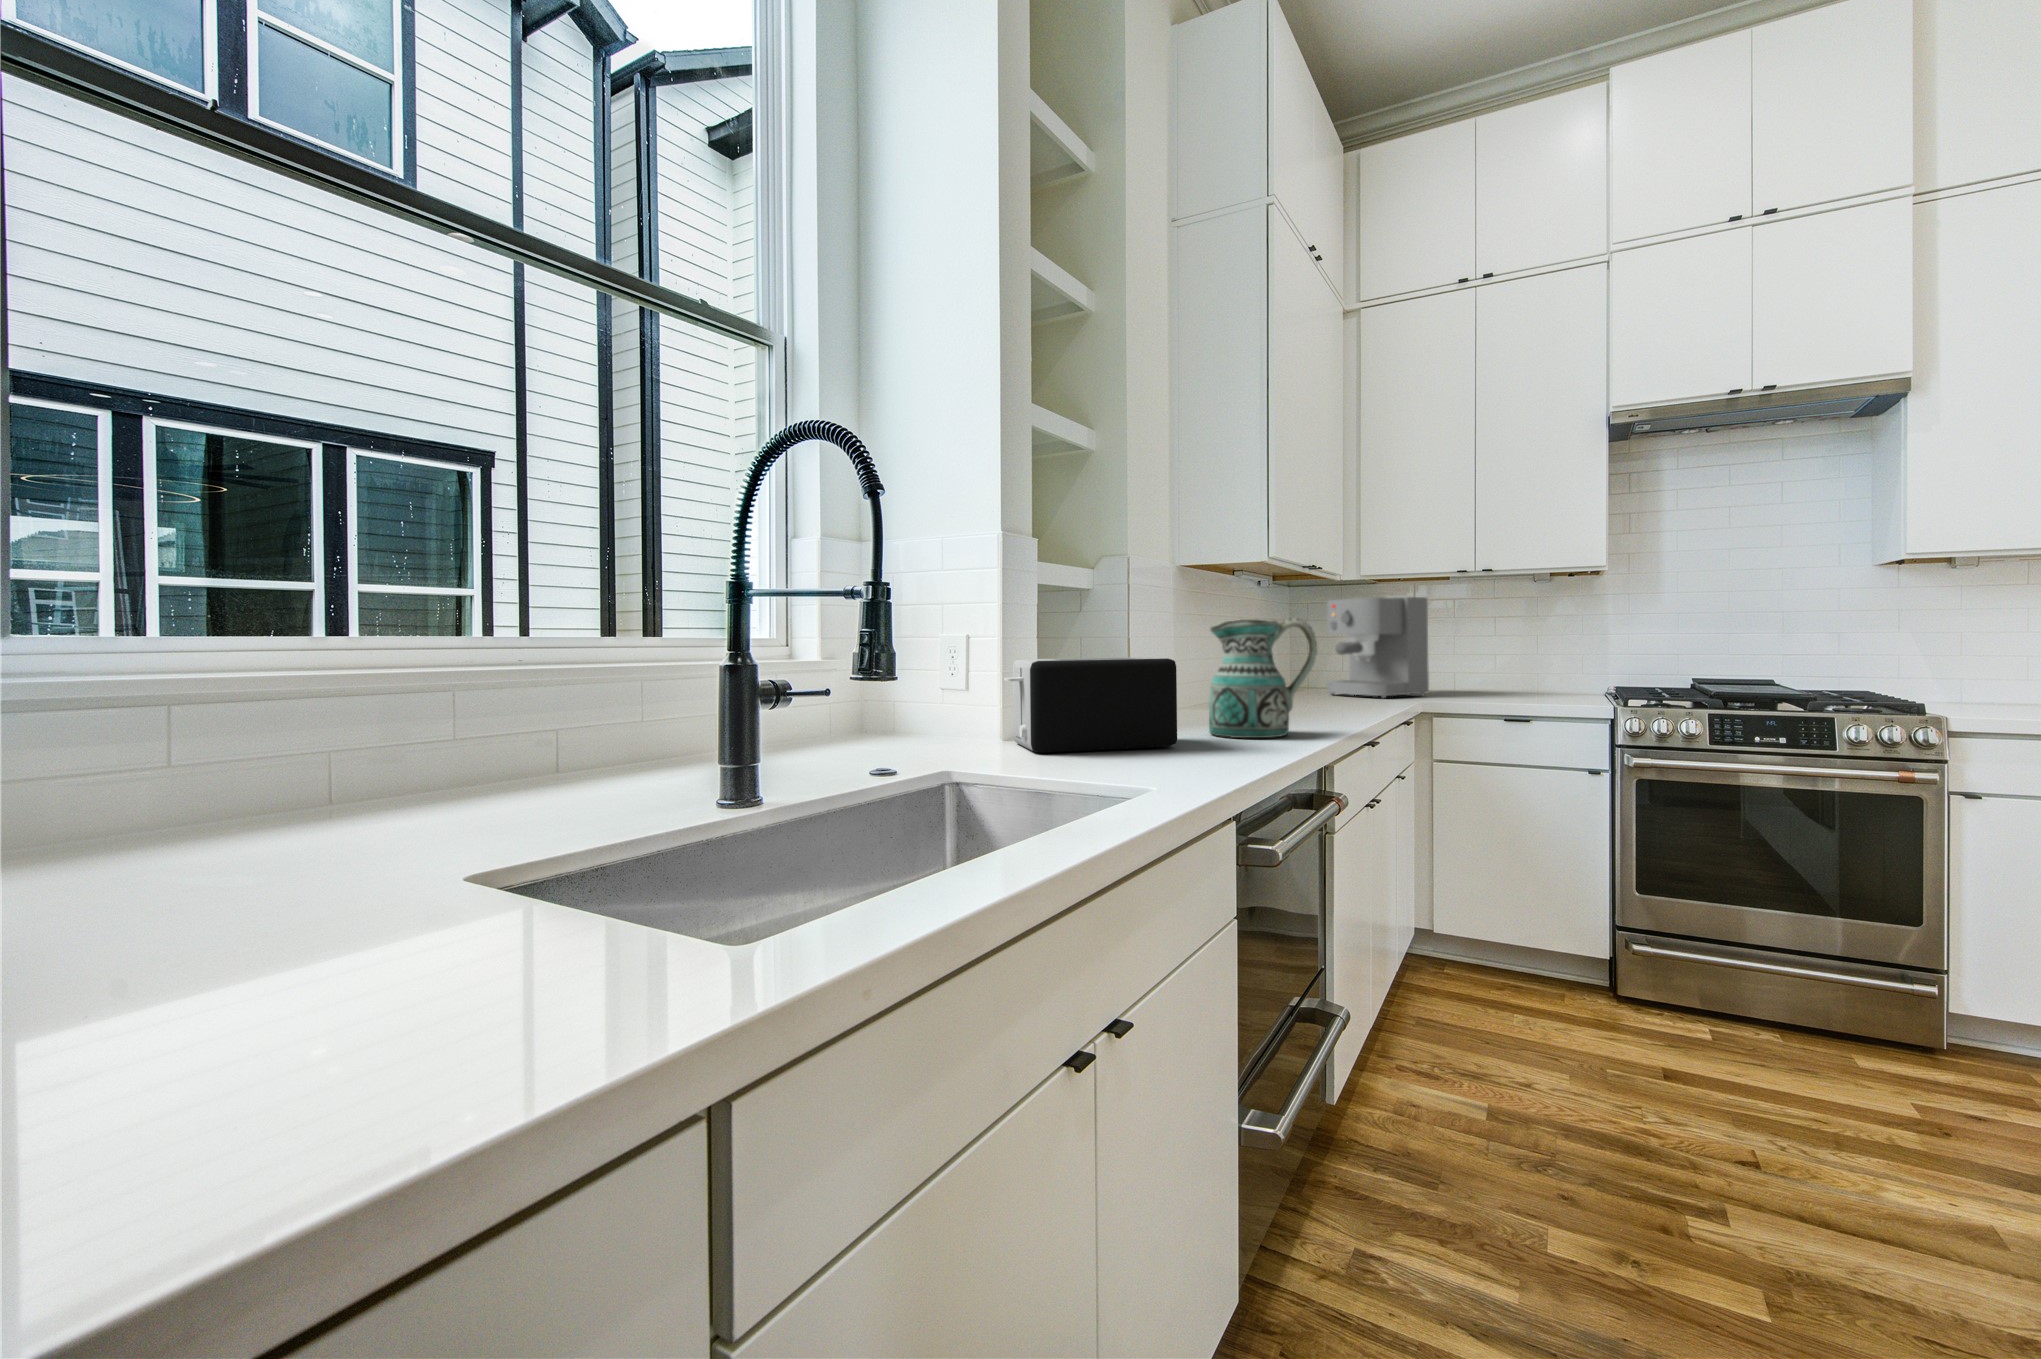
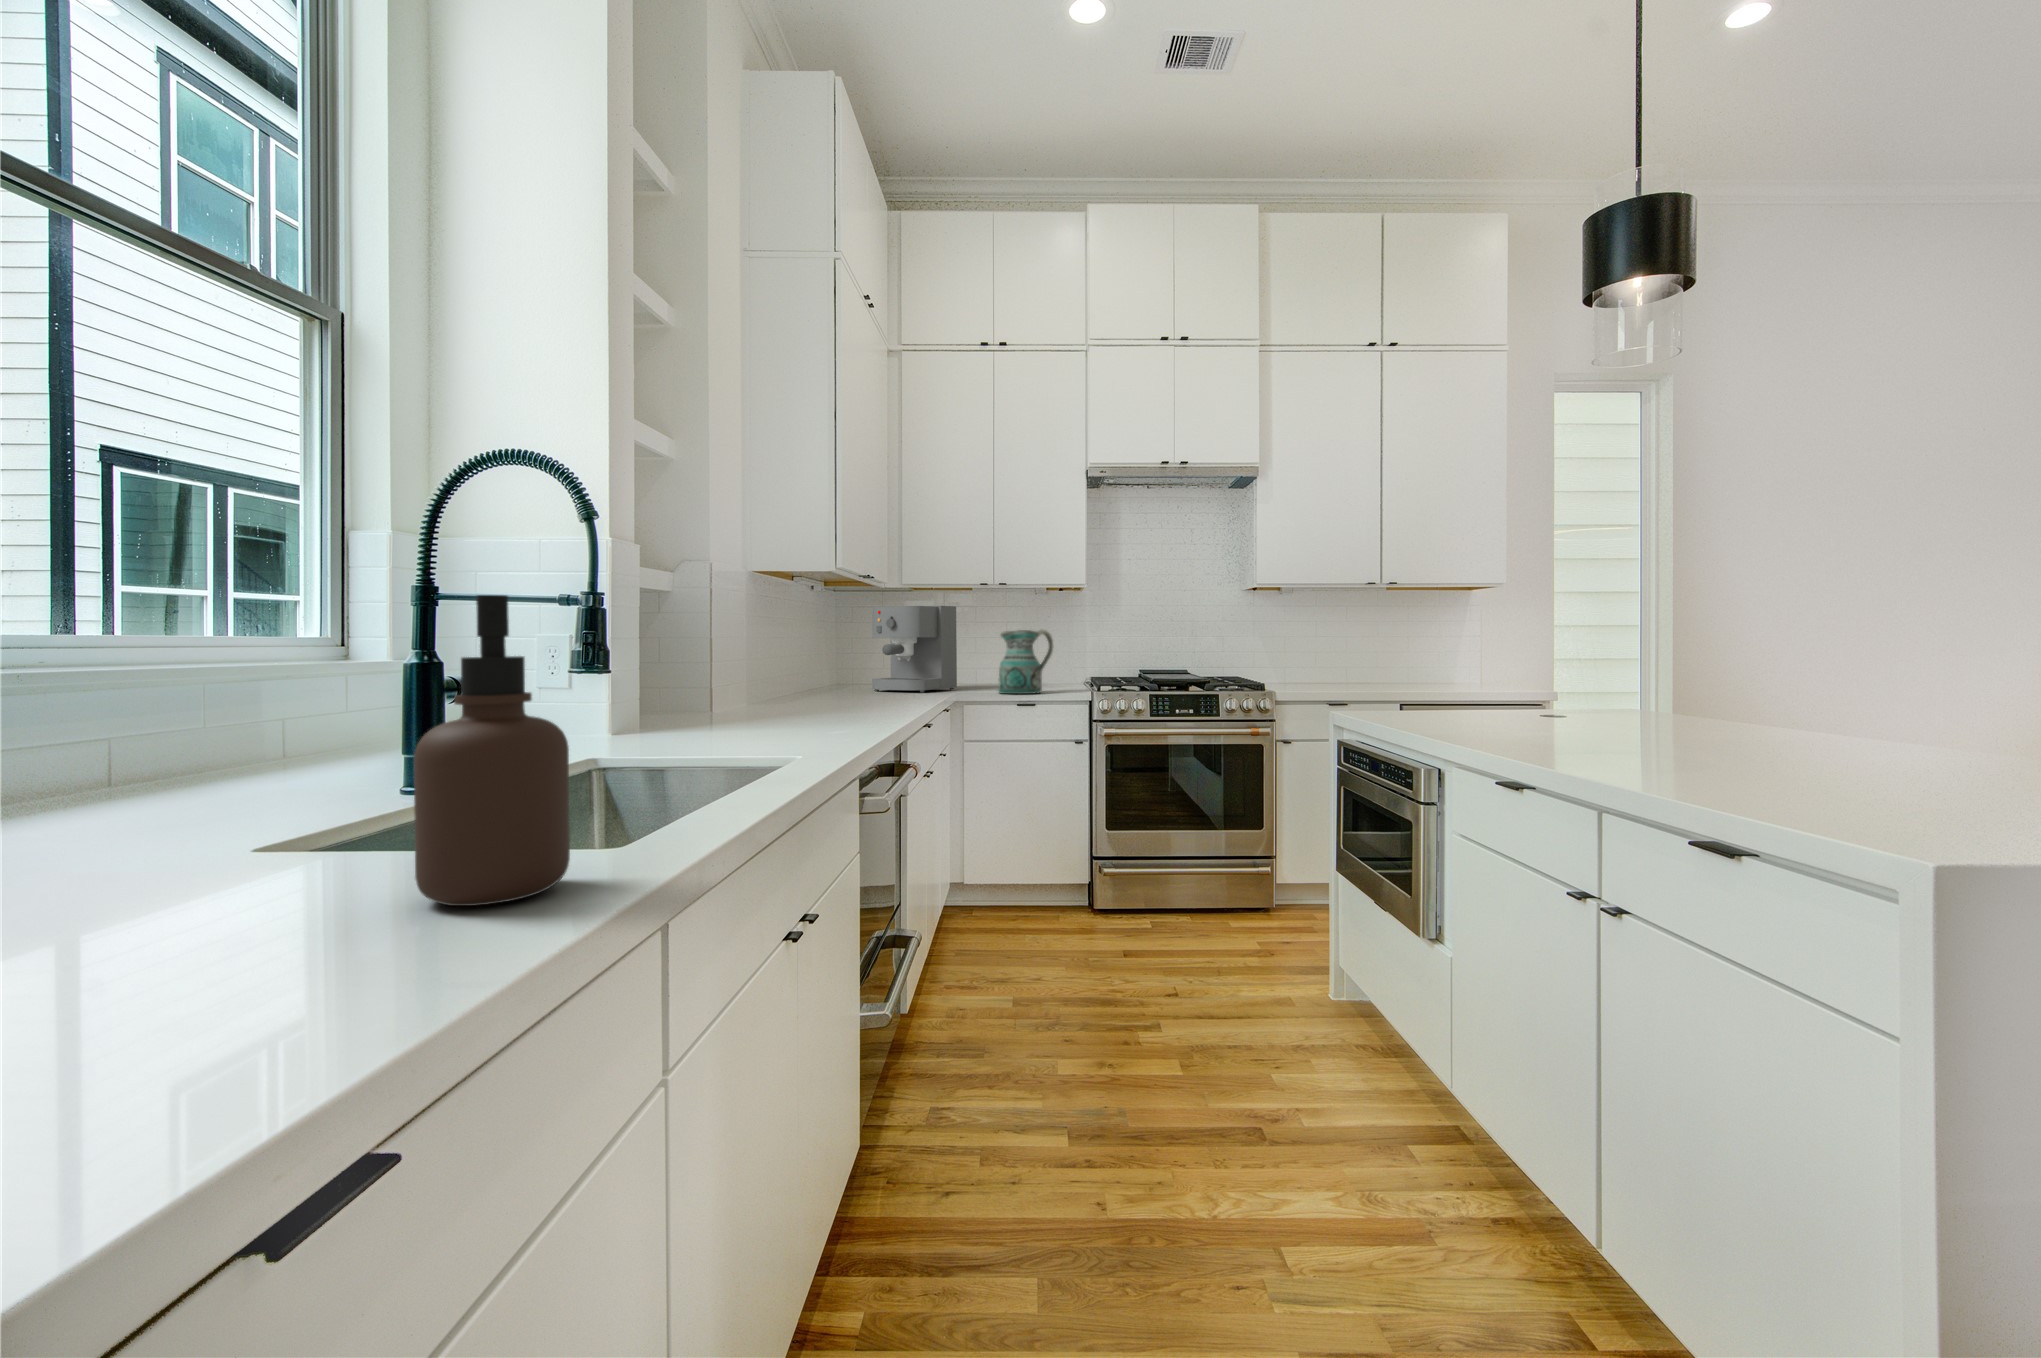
soap dispenser: none [320,569,565,1055] -> present [414,595,570,906]
ceramic pitcher: present [1209,618,1317,738] -> present [998,630,1053,694]
toaster: present [1004,657,1177,753] -> none [624,657,787,743]

